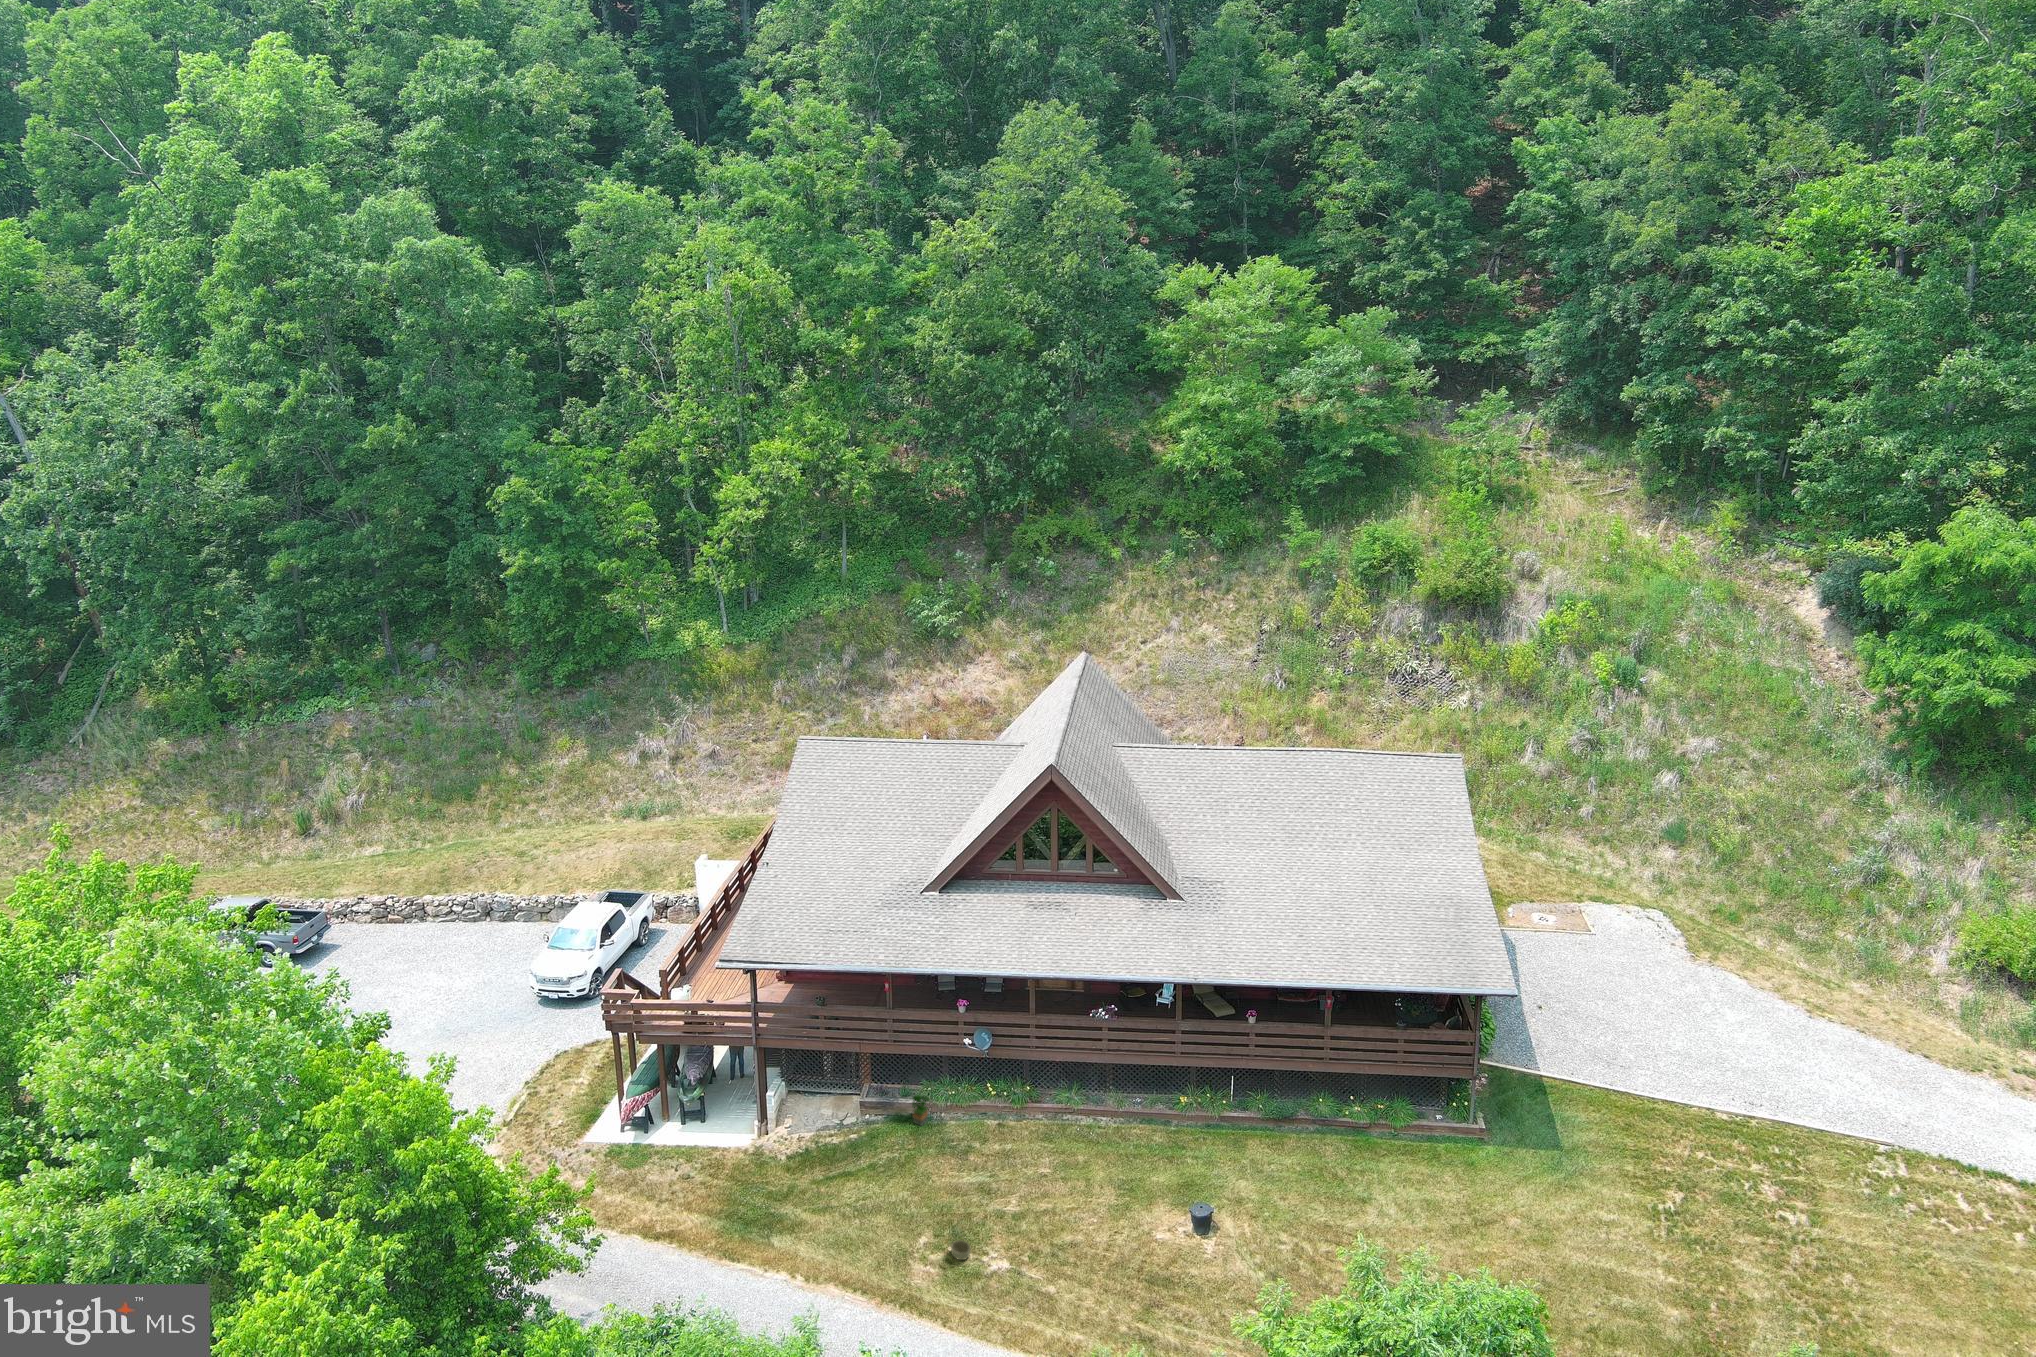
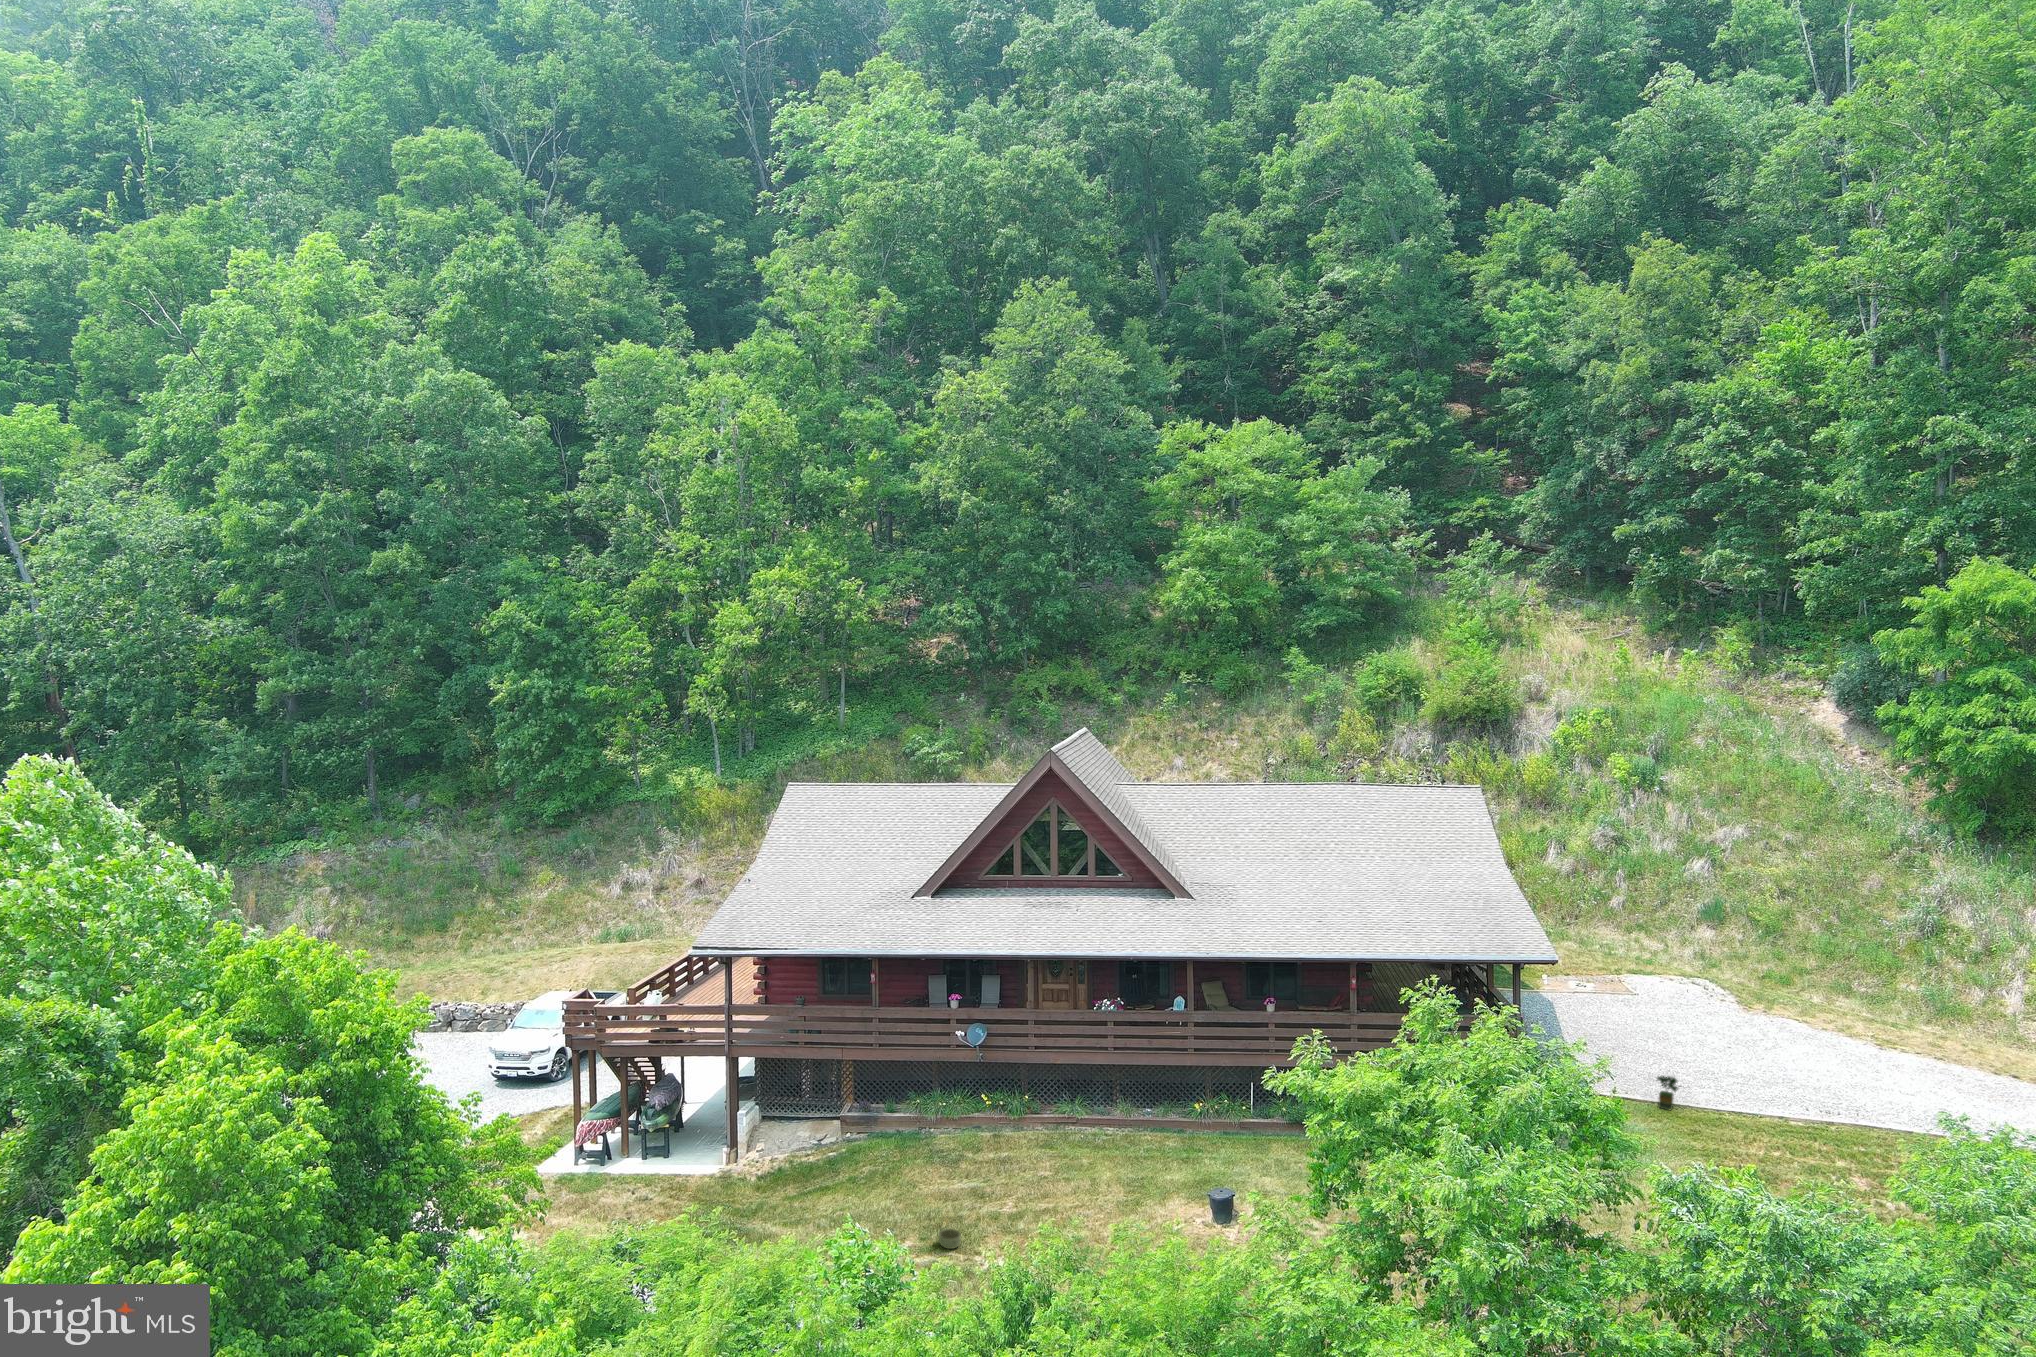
potted tree: present [912,1094,930,1125] -> present [1657,1076,1678,1110]

